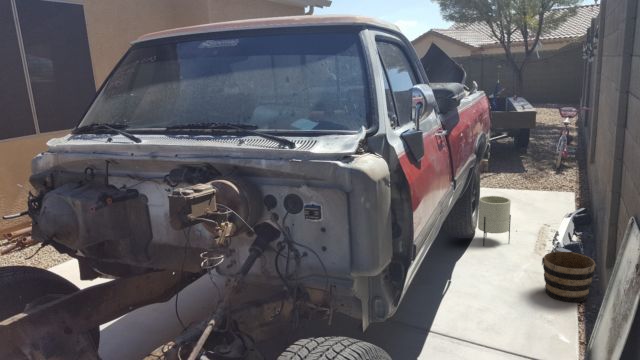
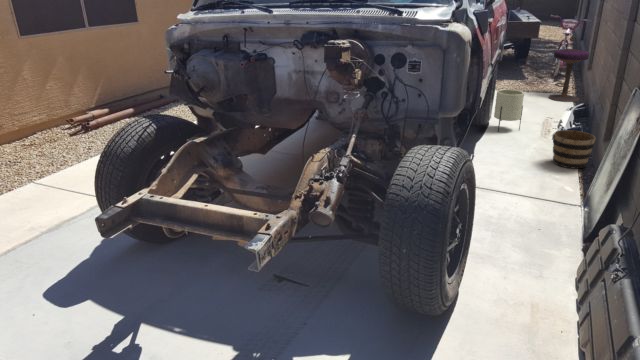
stool: none [548,143,589,202] -> present [549,49,589,102]

